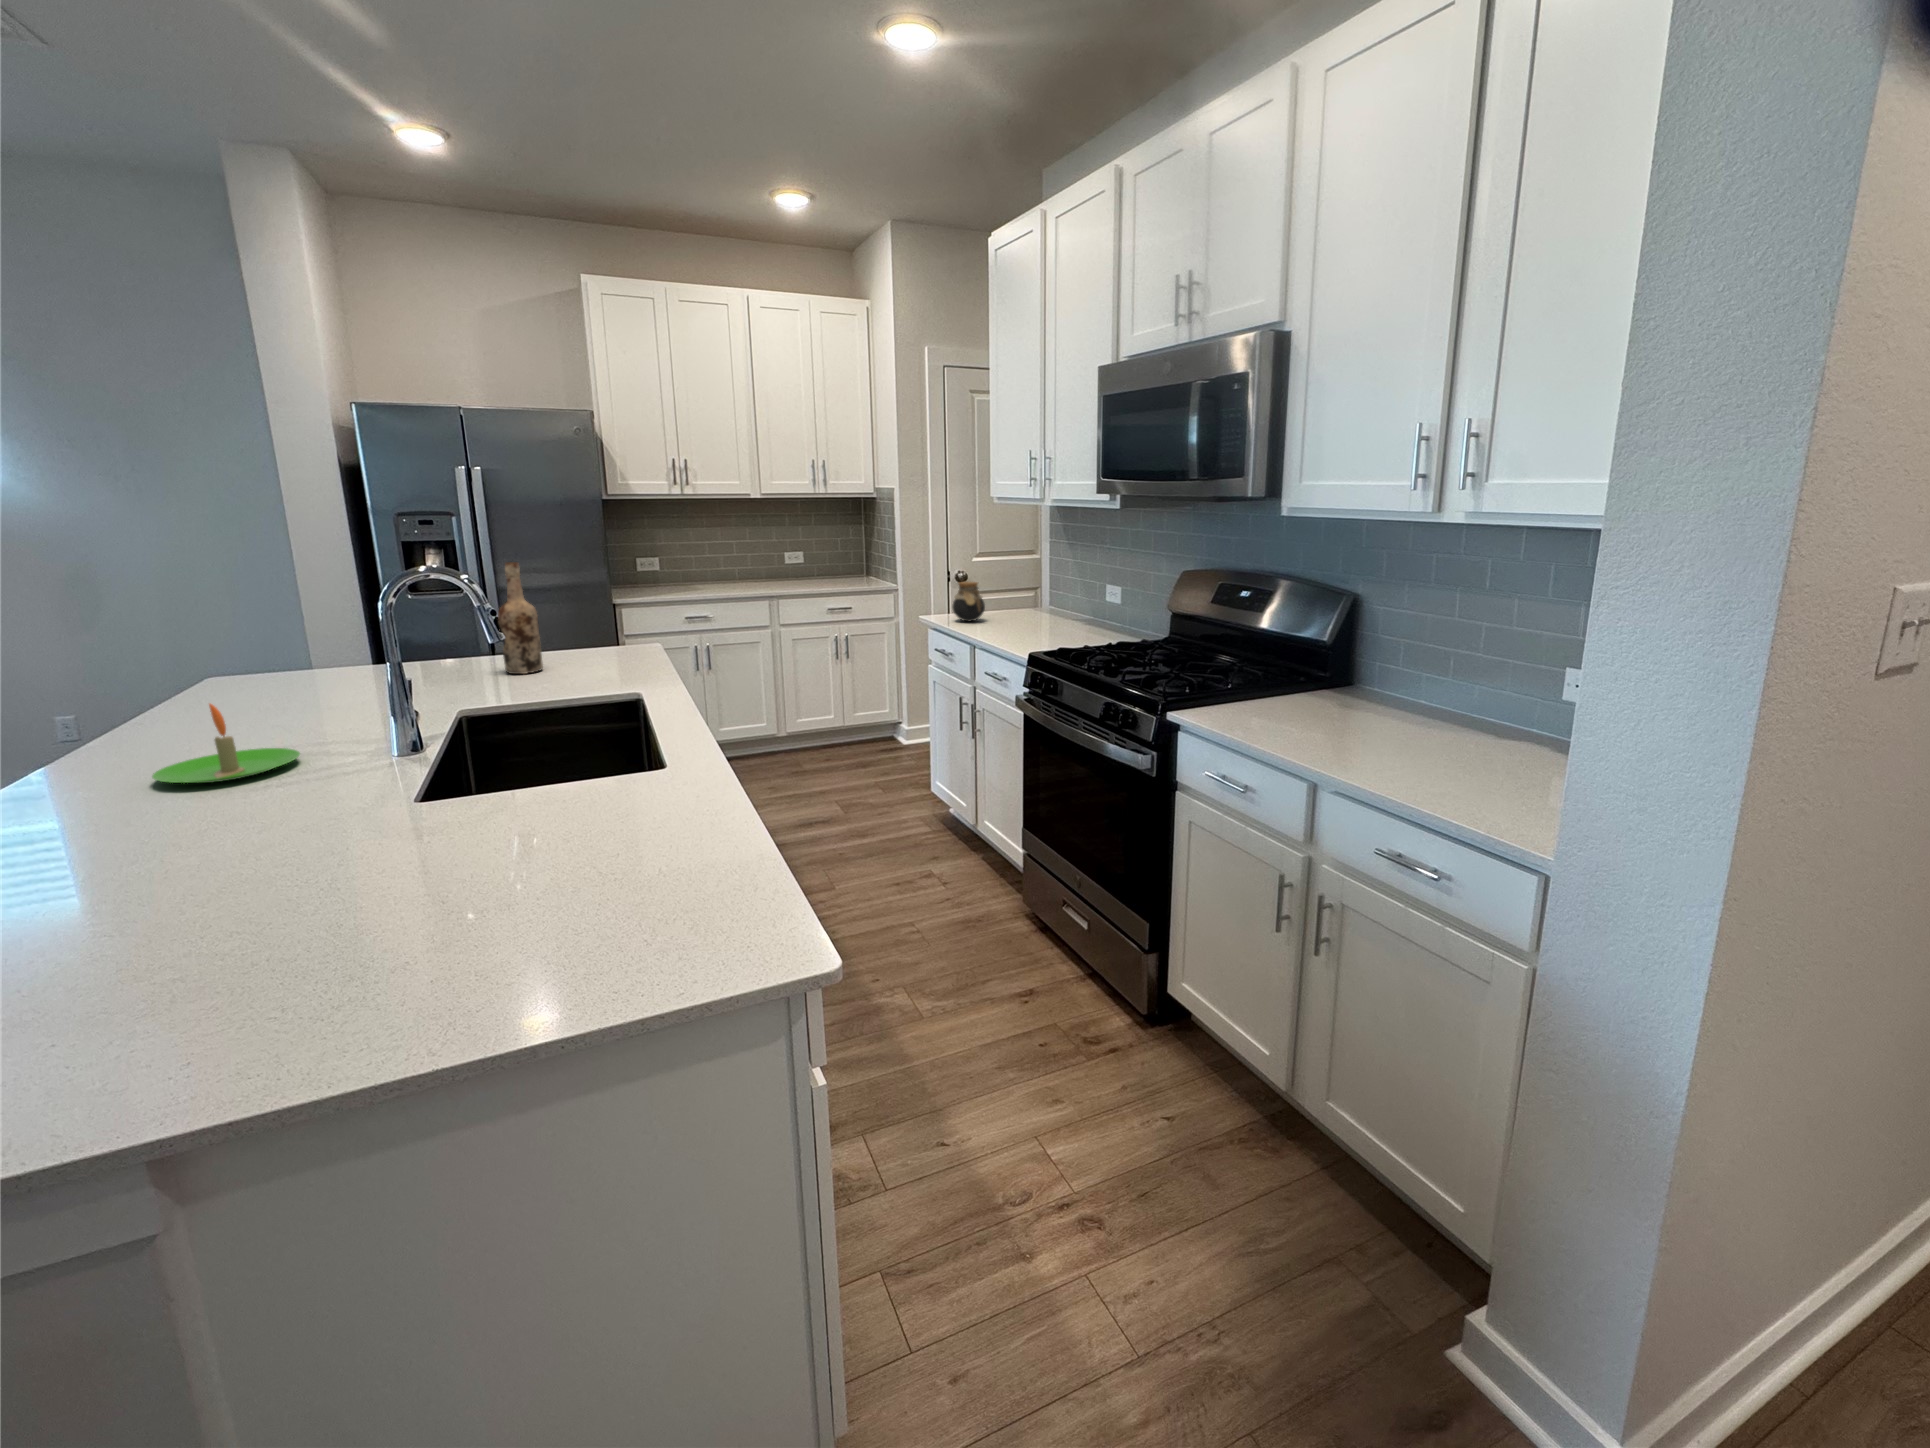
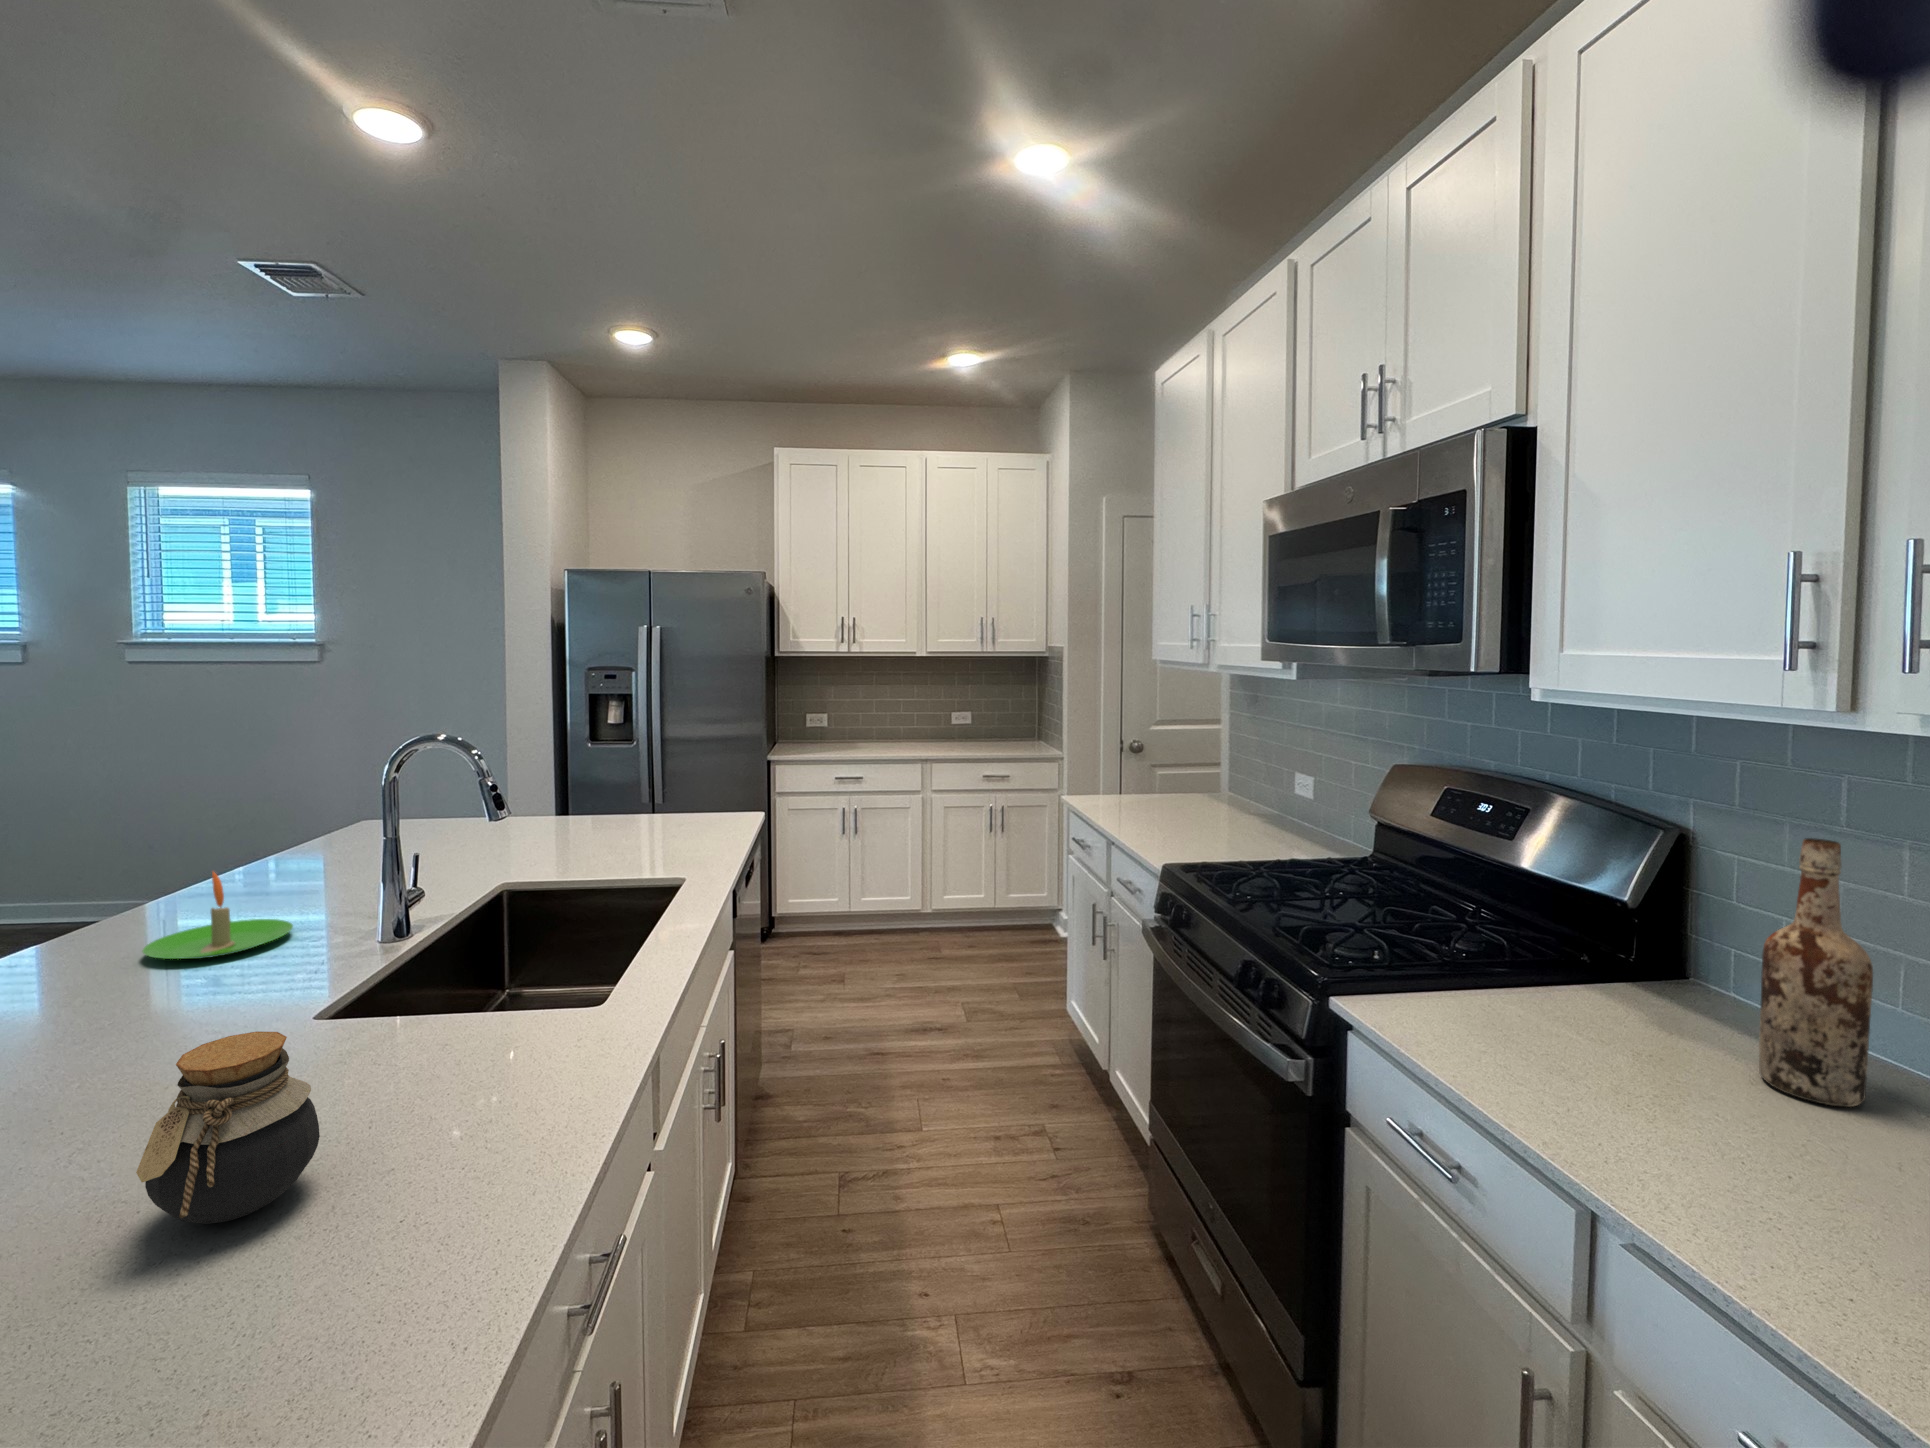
wine bottle: present [498,562,543,674] -> present [1759,838,1873,1107]
jar: present [952,582,985,622] -> present [136,1032,320,1224]

